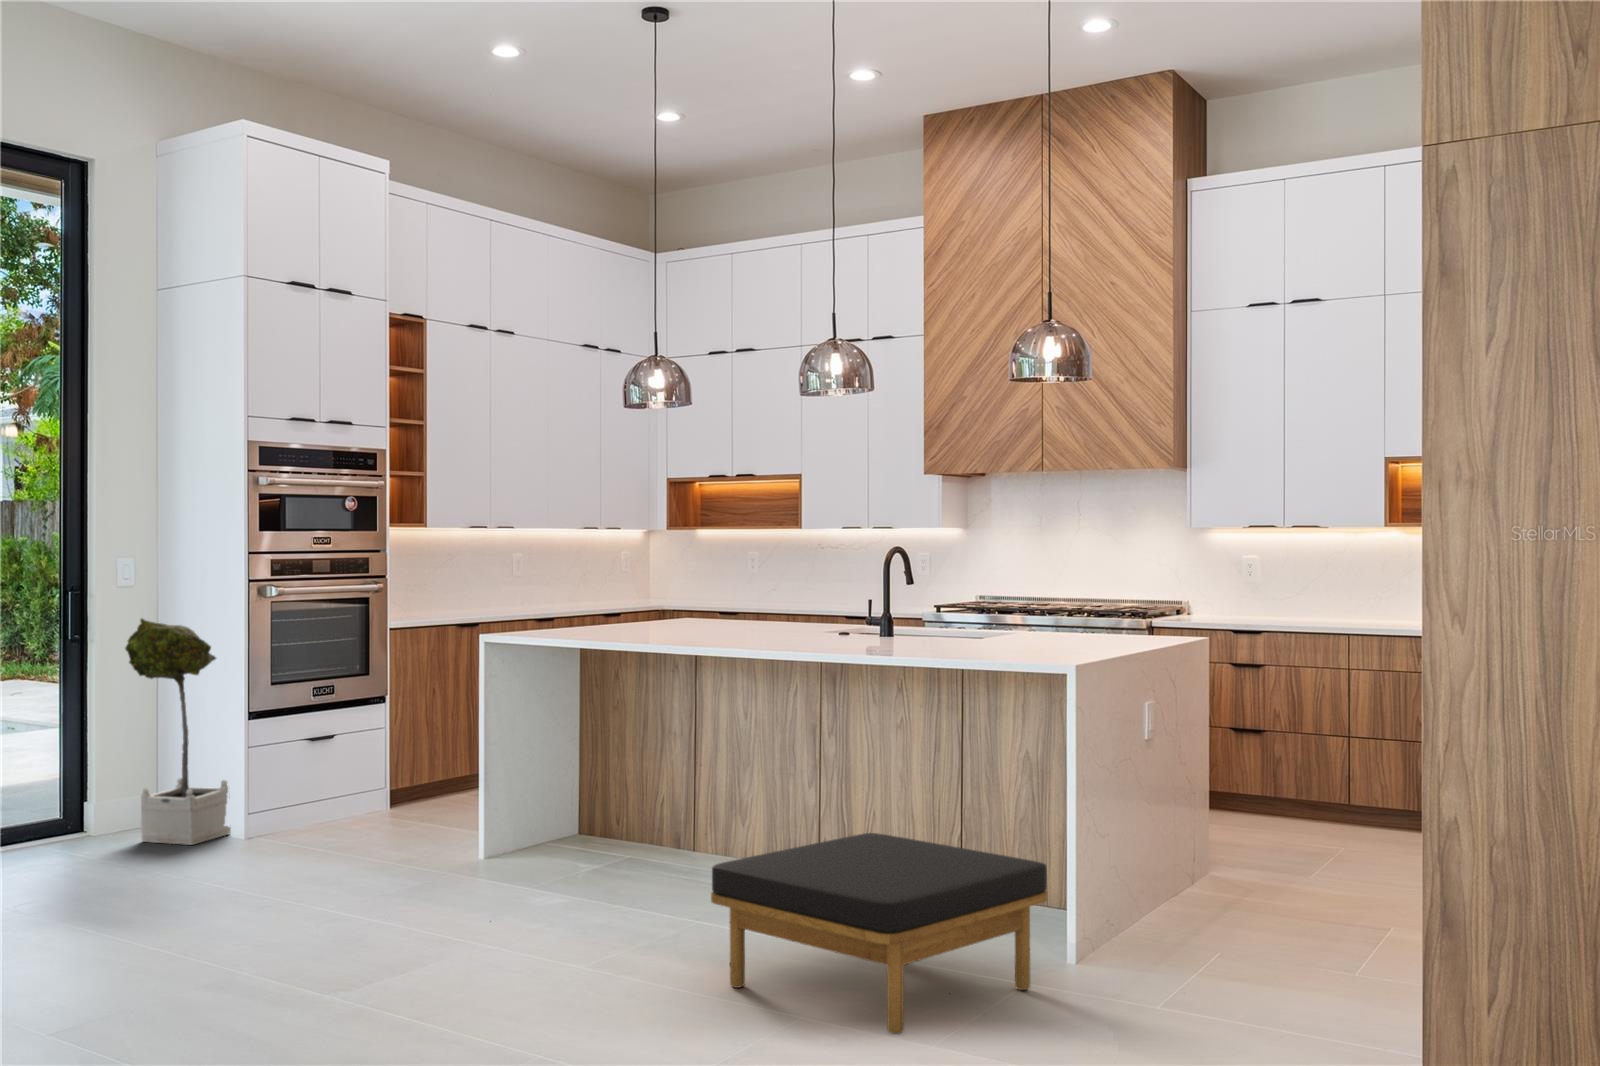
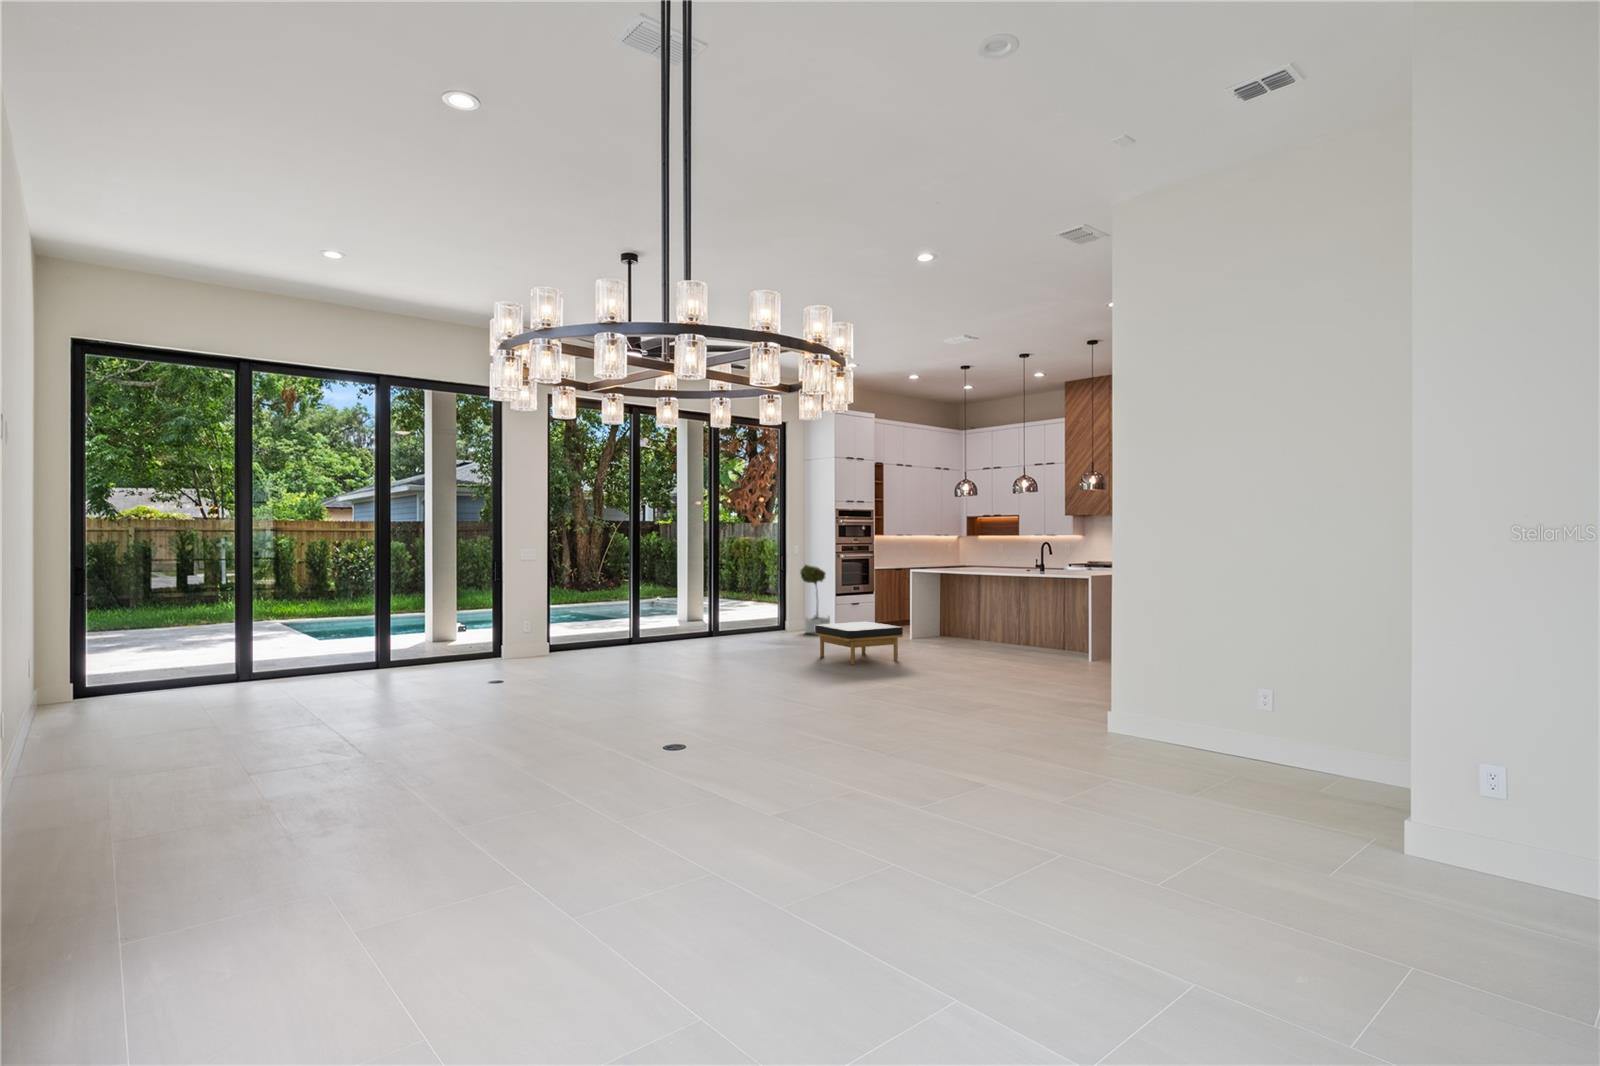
ottoman: present [711,833,1047,1034] -> present [815,622,903,665]

